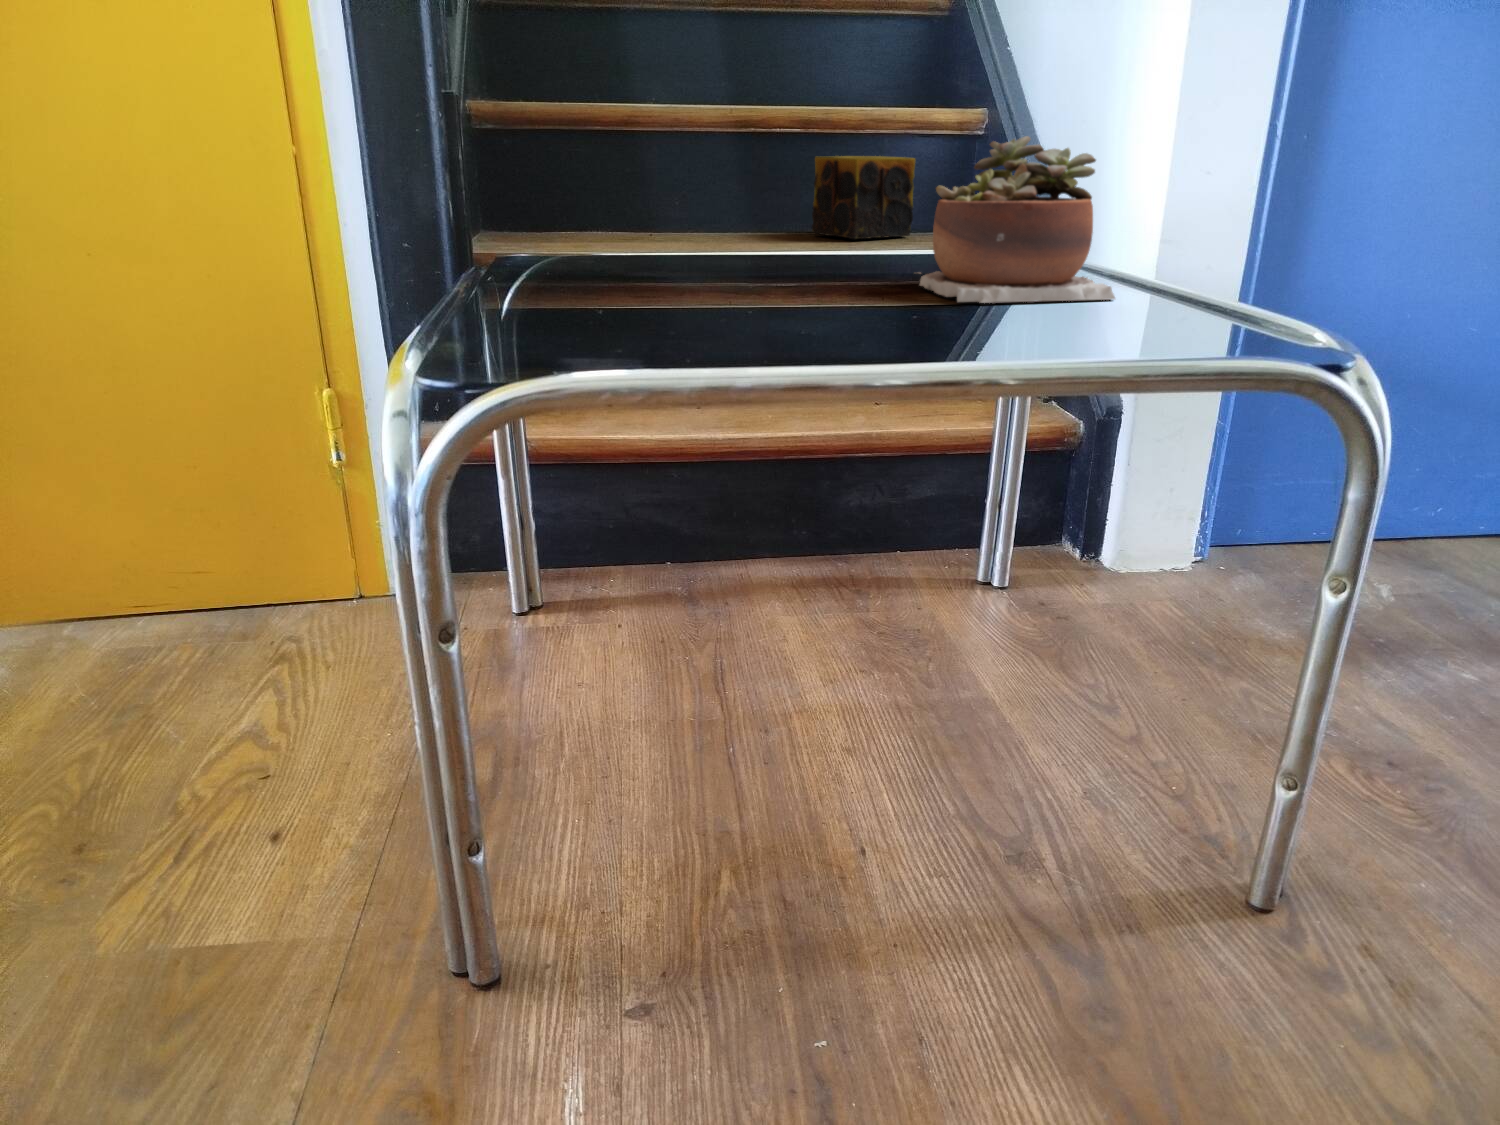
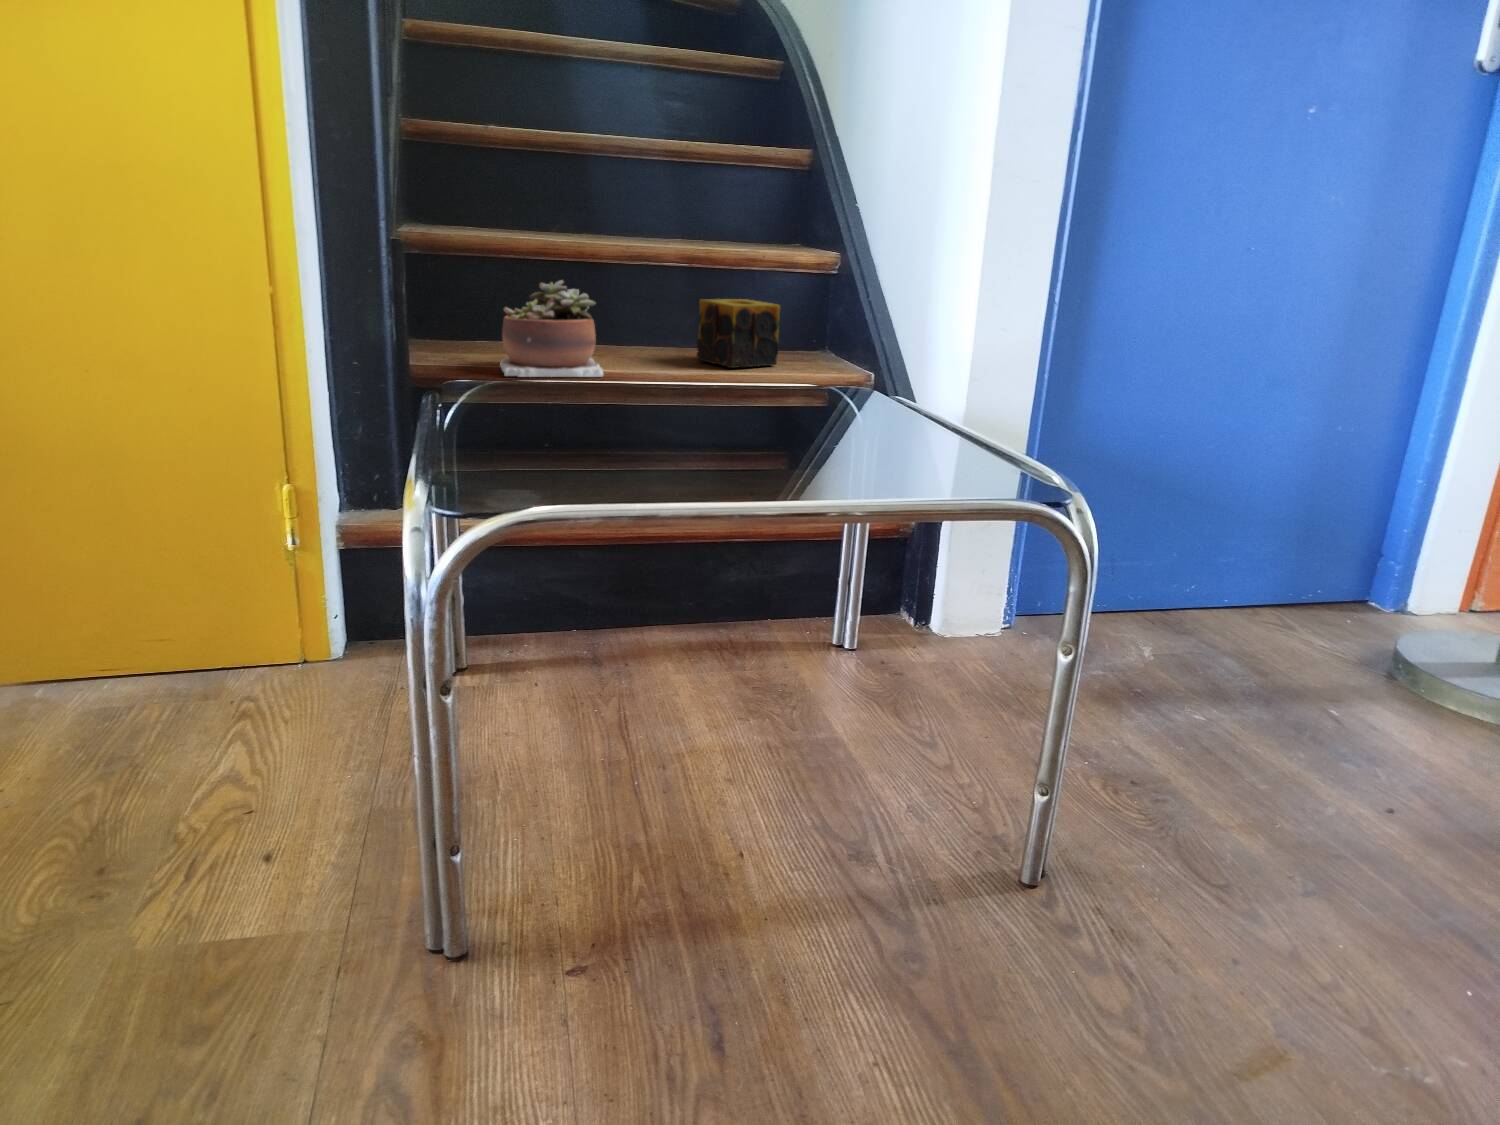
succulent plant: present [918,136,1115,303] -> present [500,280,603,377]

